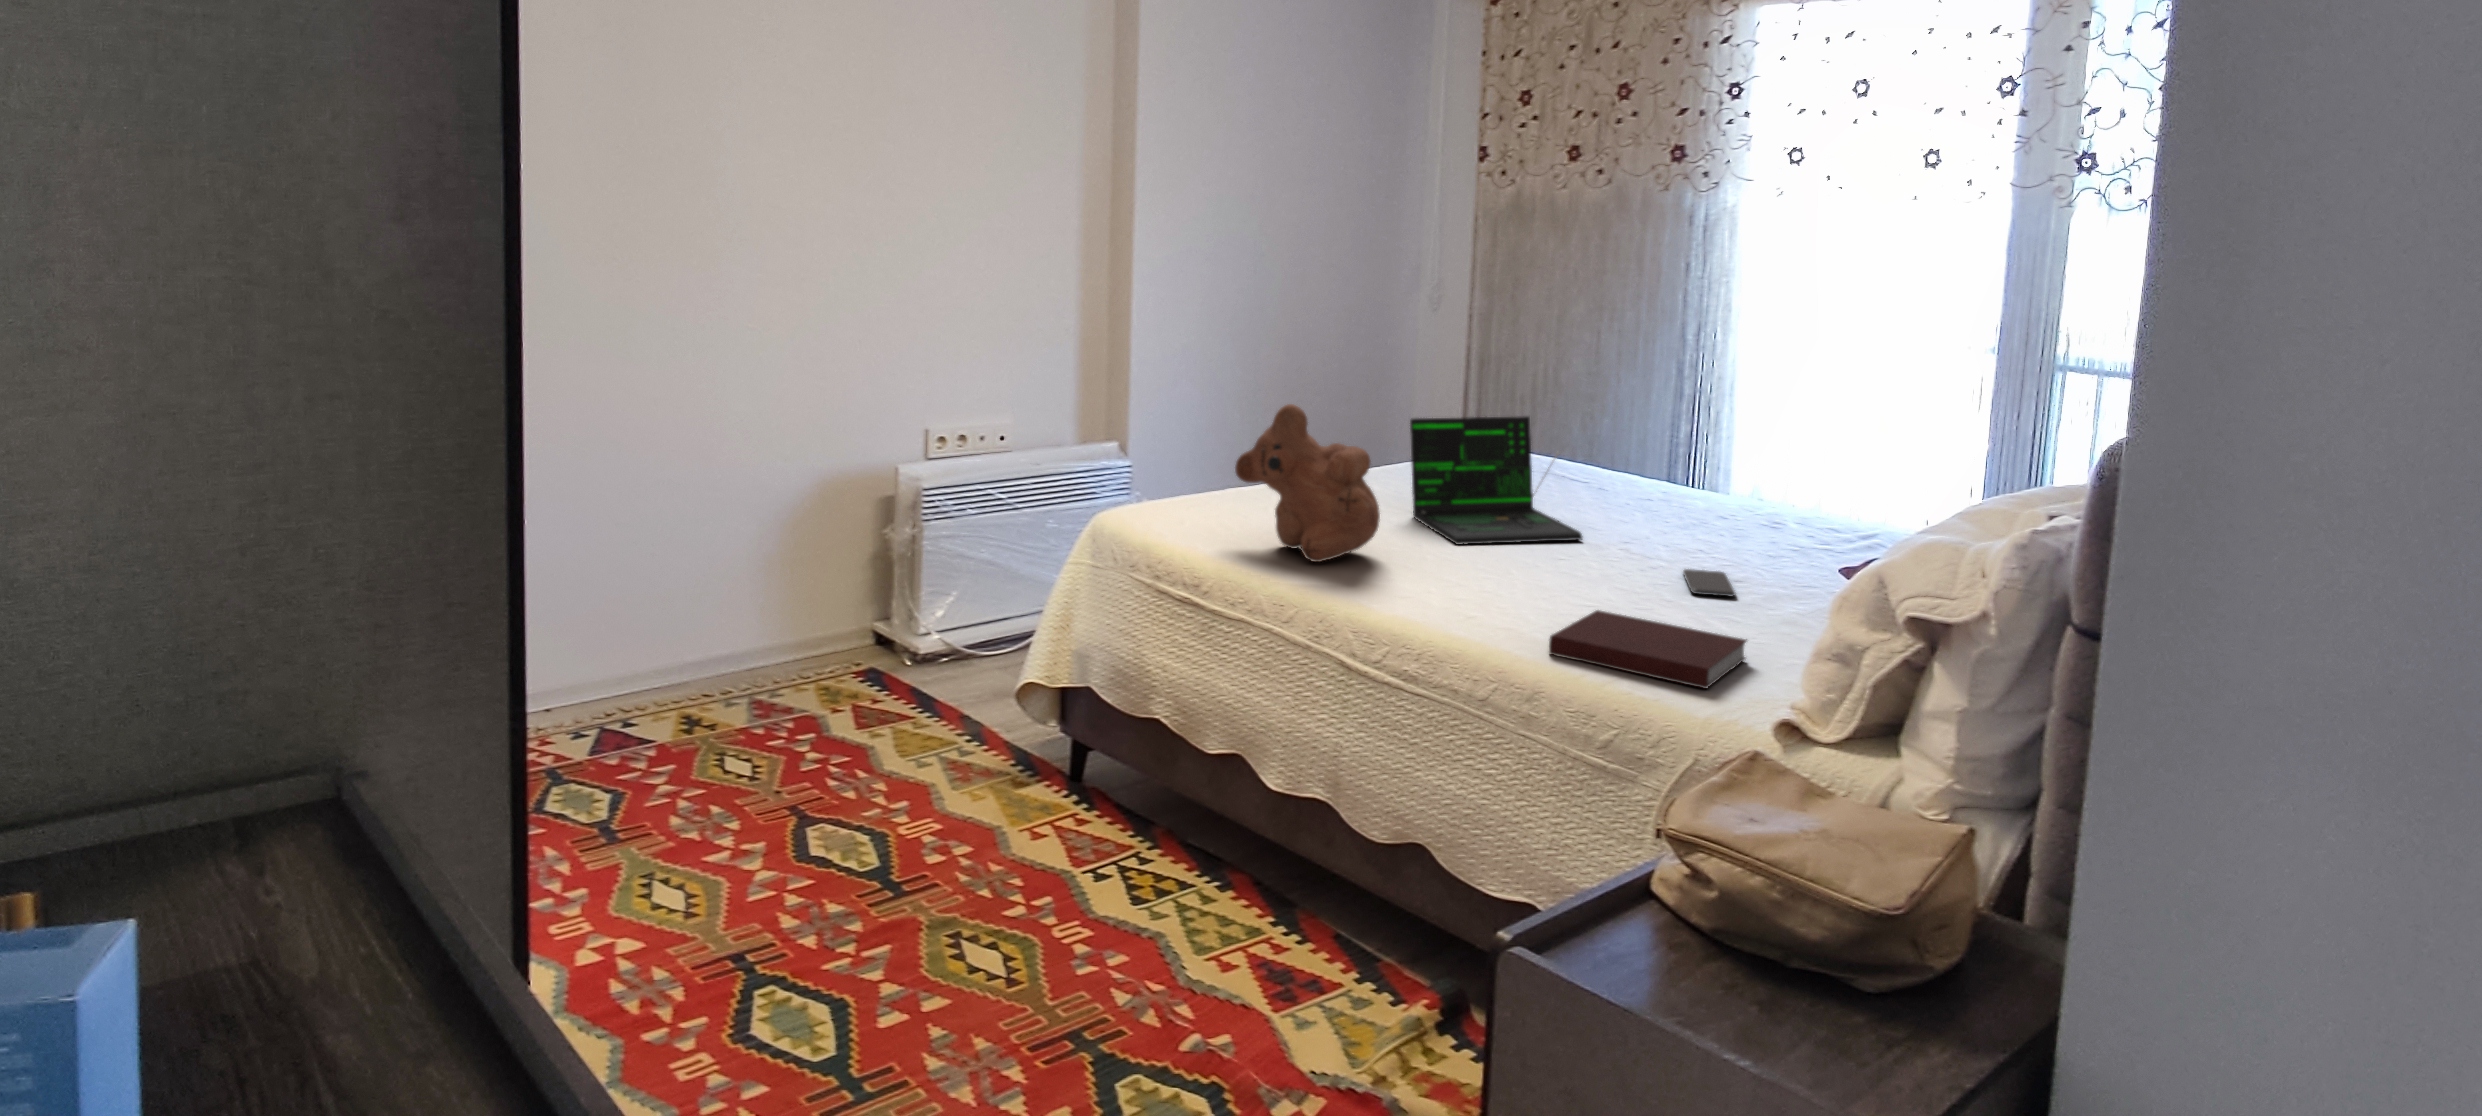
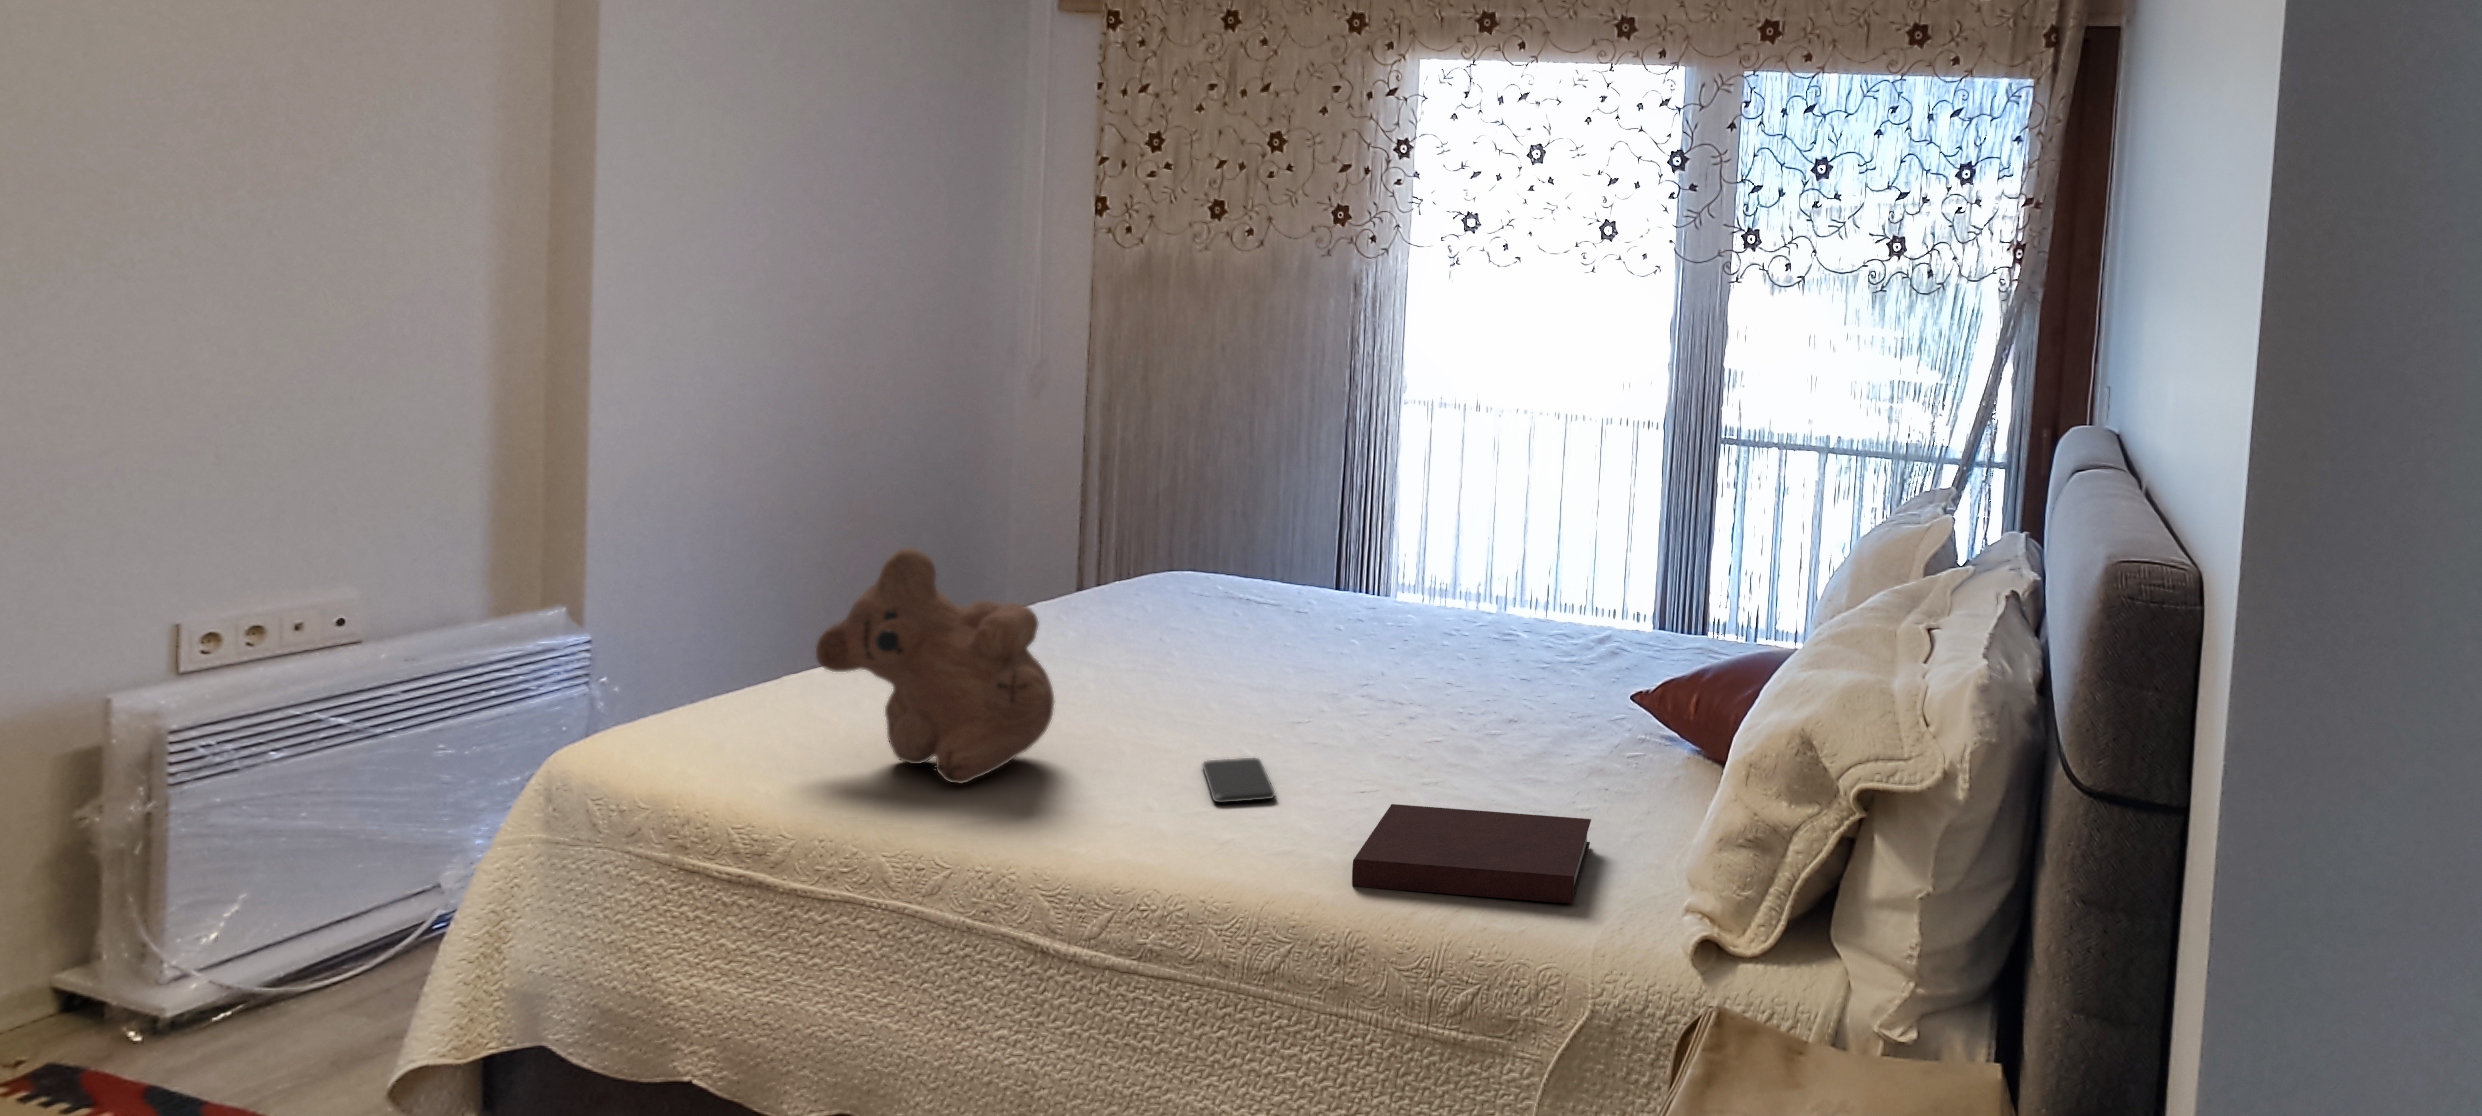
laptop: present [1410,416,1583,545] -> none [1071,537,1314,723]
smartphone: present [1683,569,1735,596] -> present [1203,758,1275,803]

